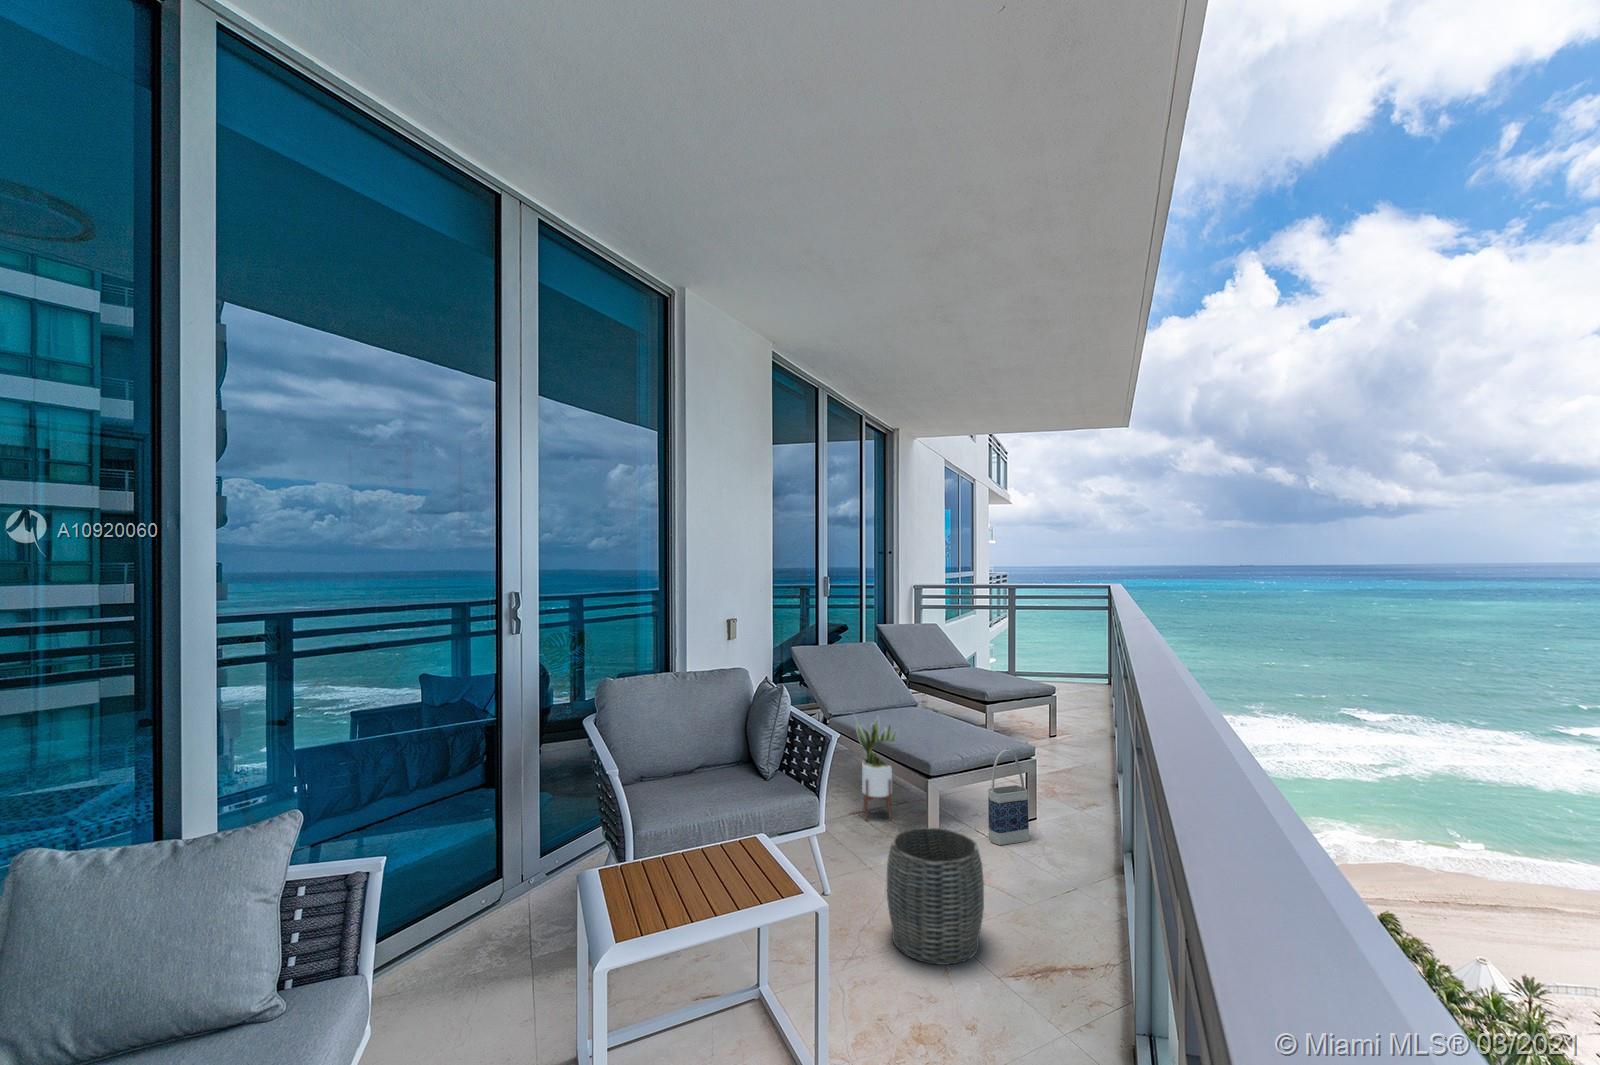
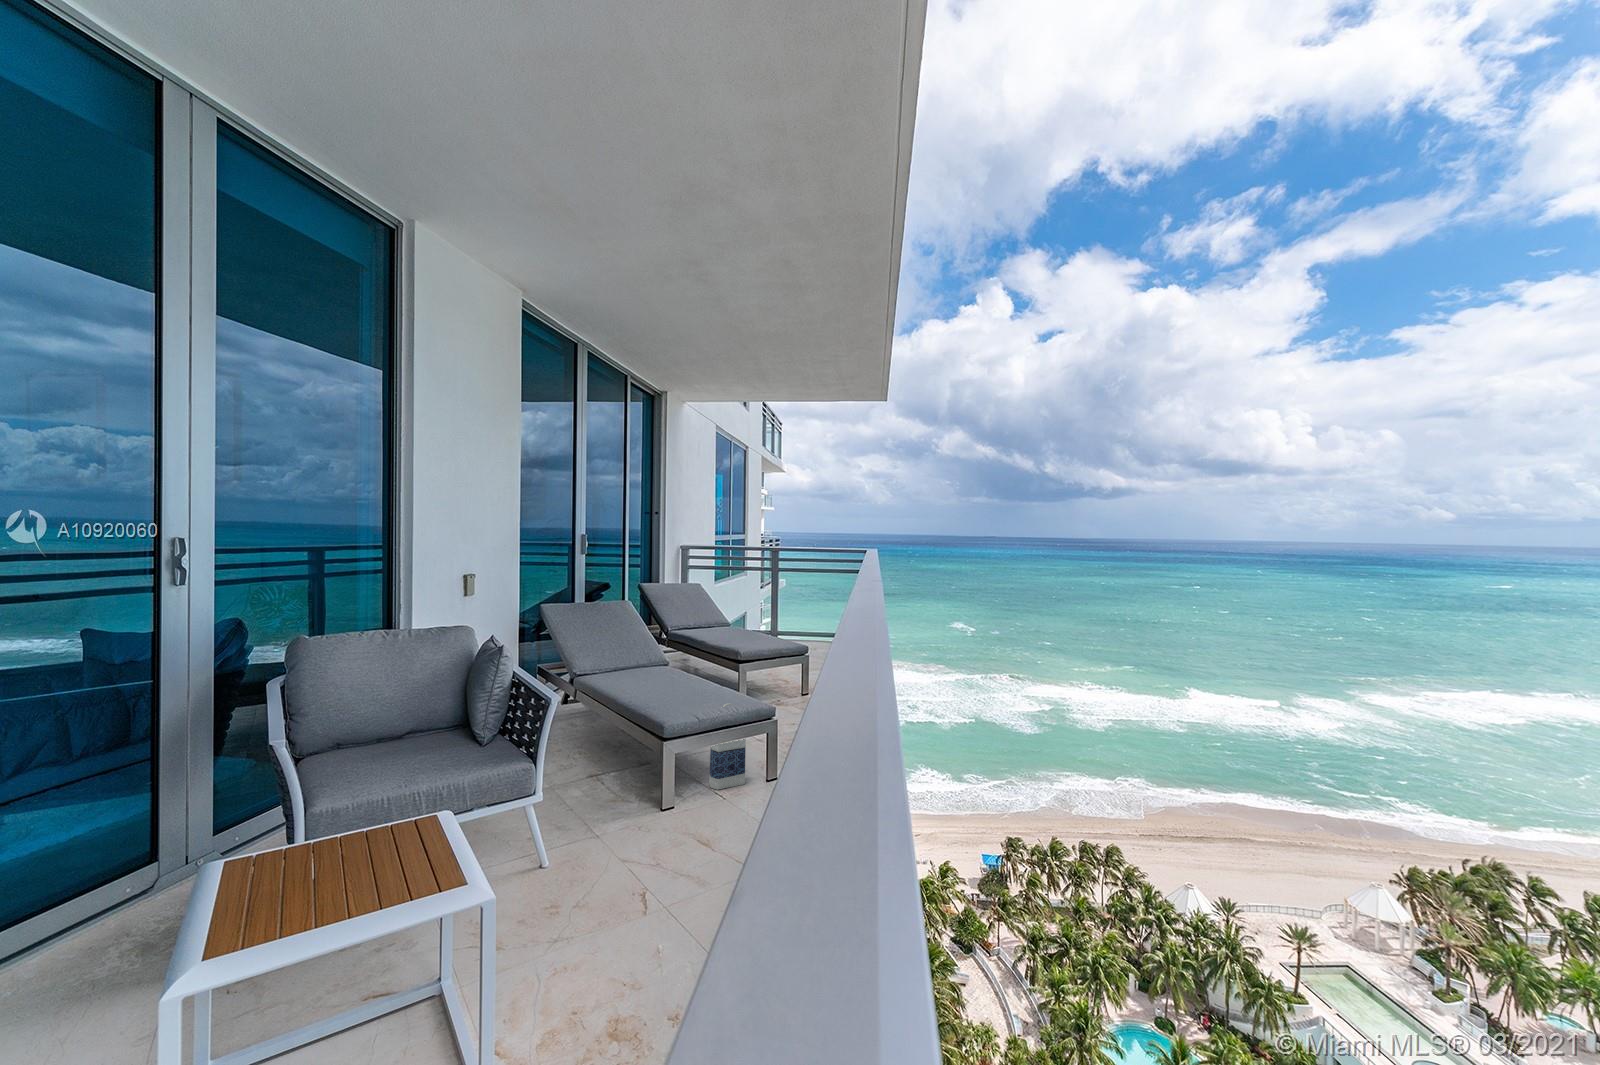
potted plant: present [854,716,897,820] -> none [587,673,630,777]
woven basket: present [887,828,984,965] -> none [594,775,684,895]

